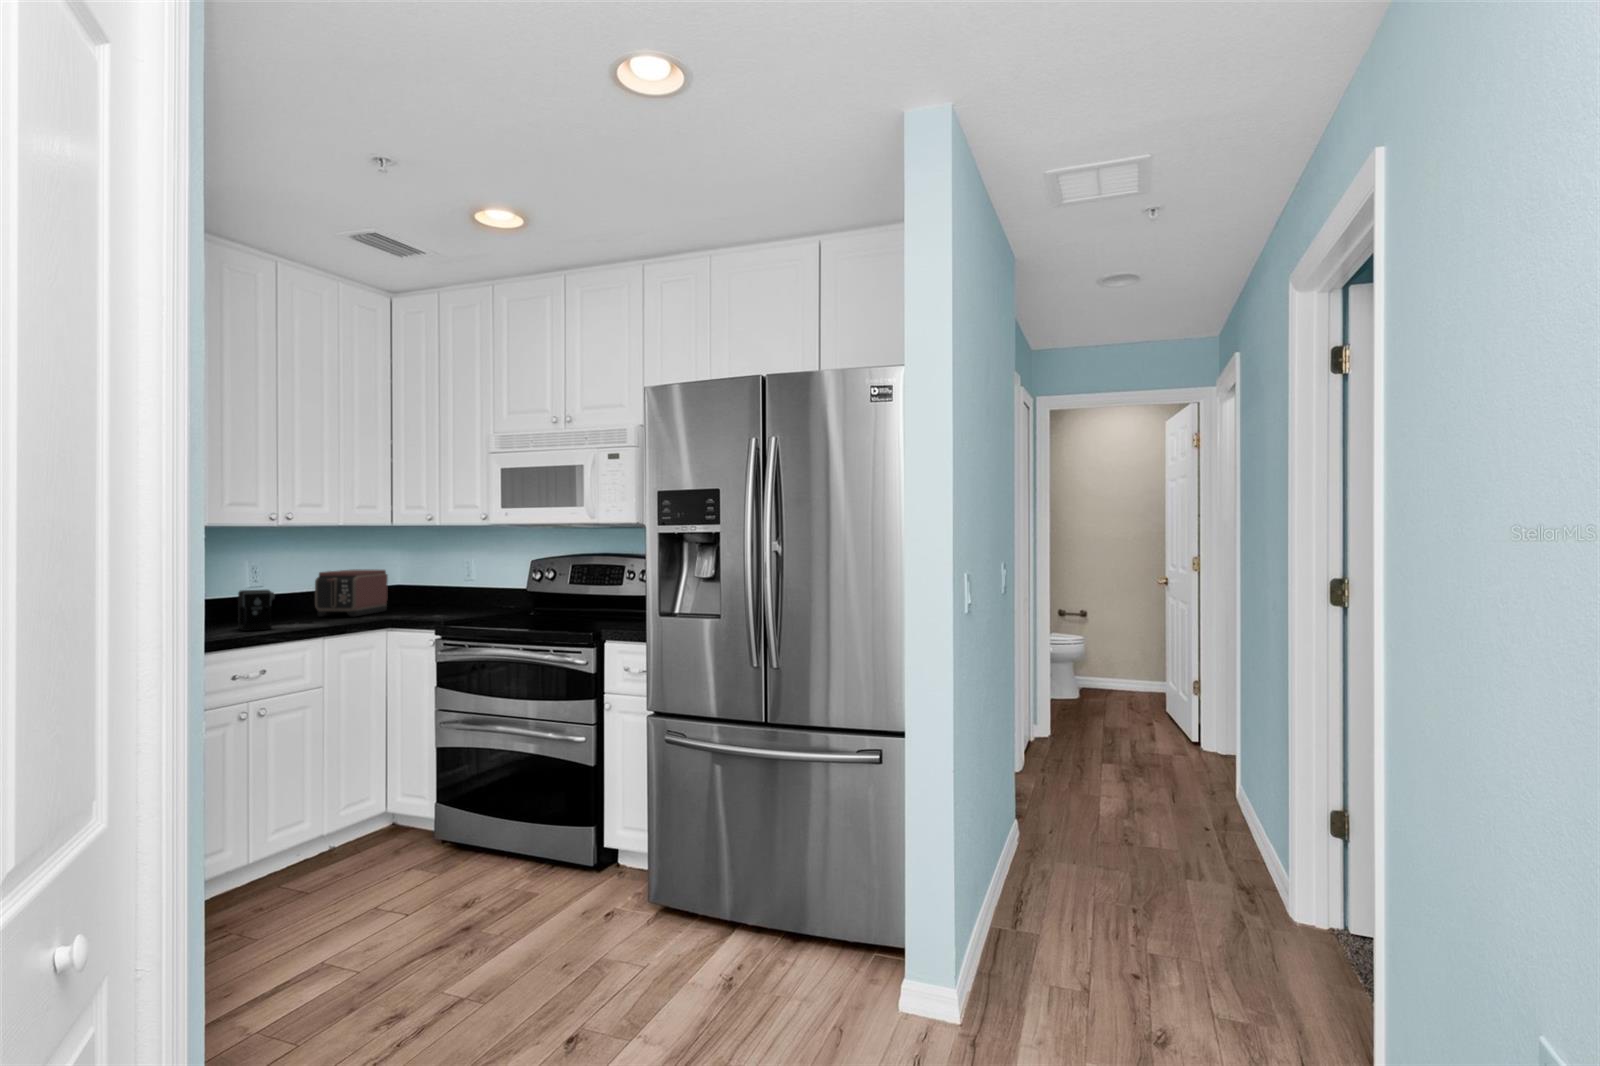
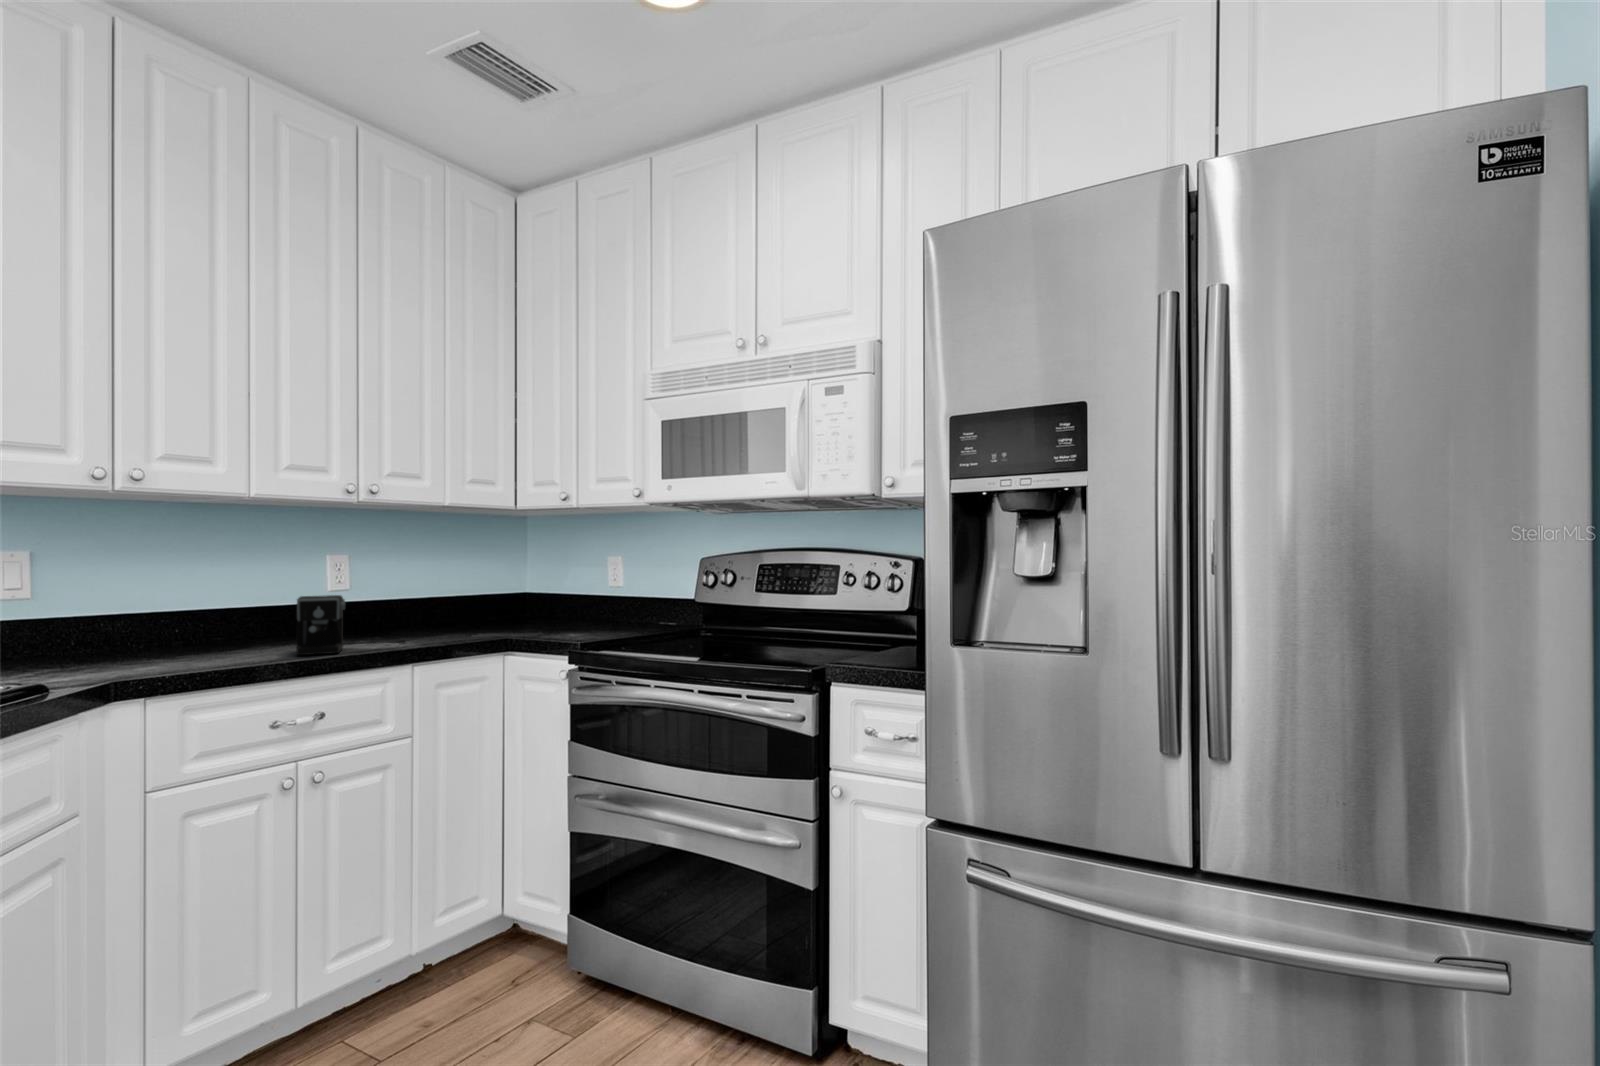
toaster: present [315,569,388,617] -> none [416,570,513,633]

